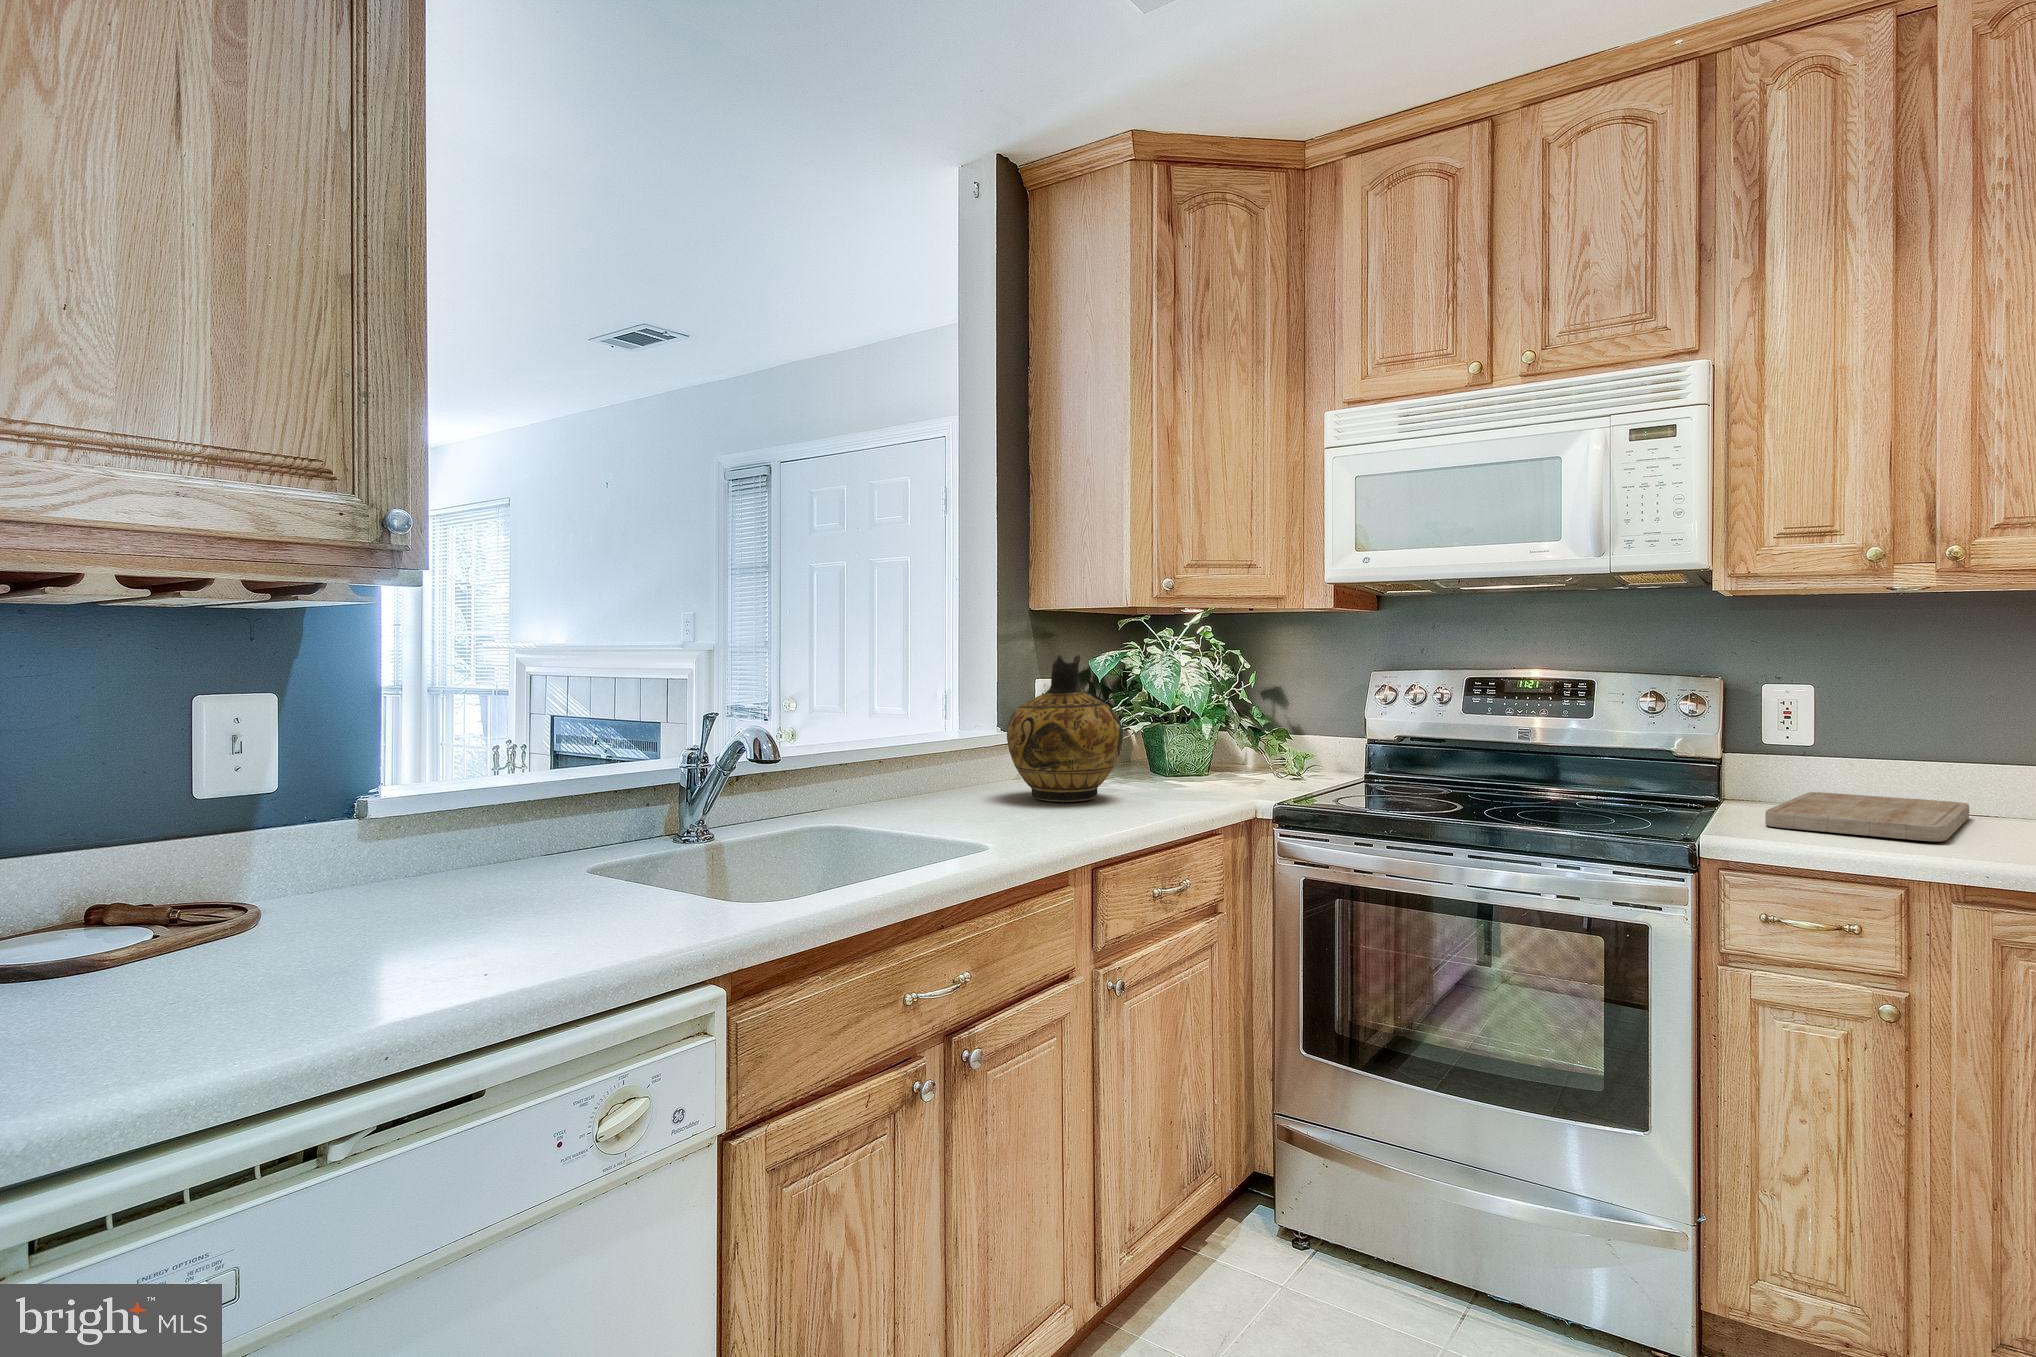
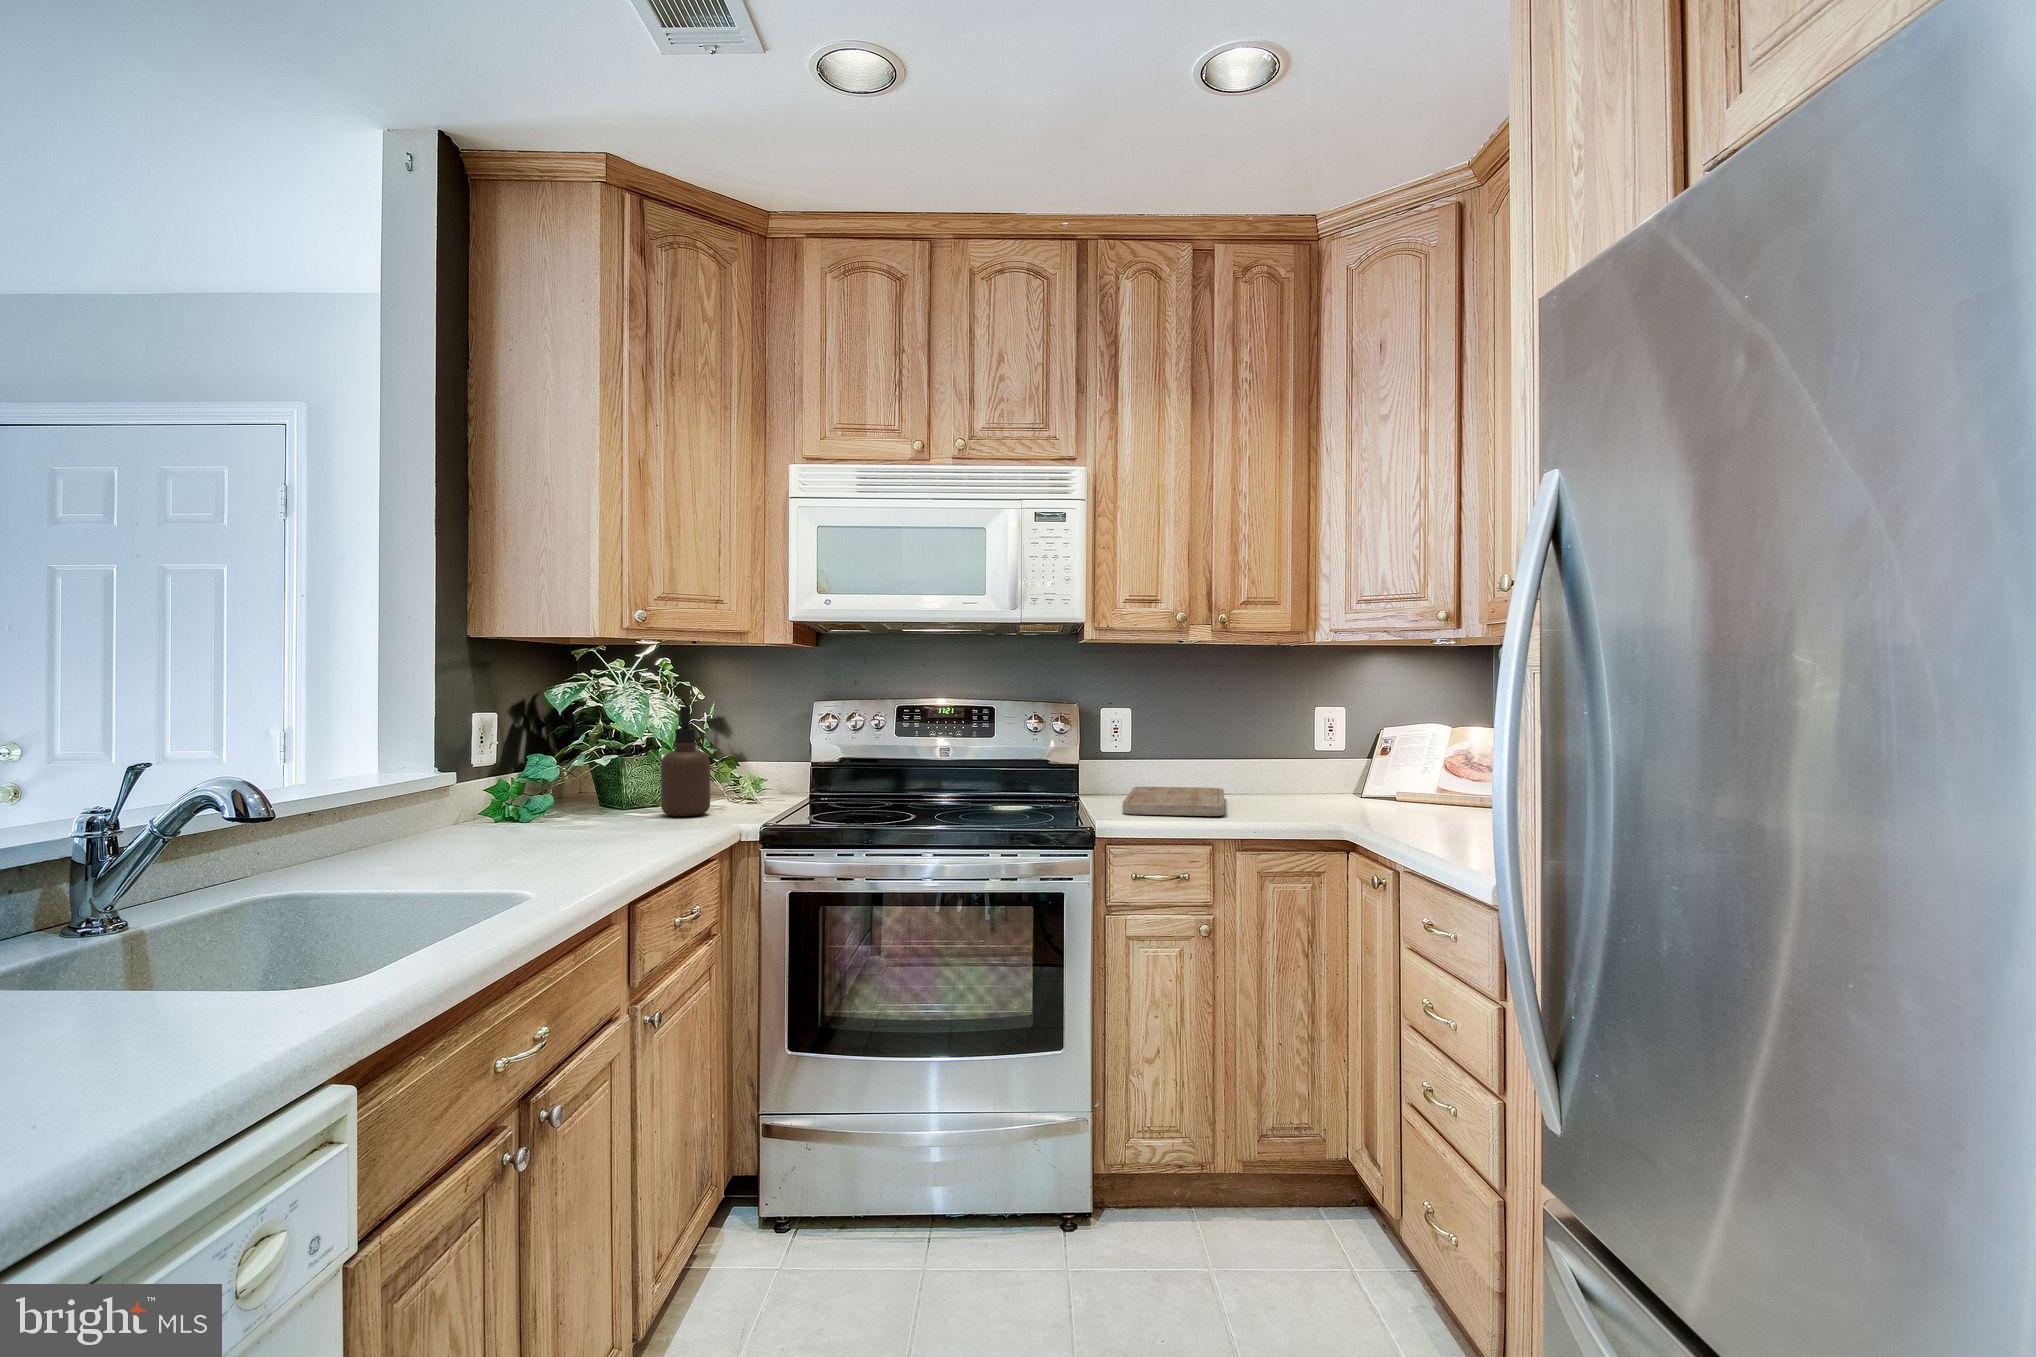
ceramic jug: present [1007,655,1123,802] -> none [481,689,614,842]
soap dispenser: none [1189,676,1237,788] -> present [661,707,710,816]

